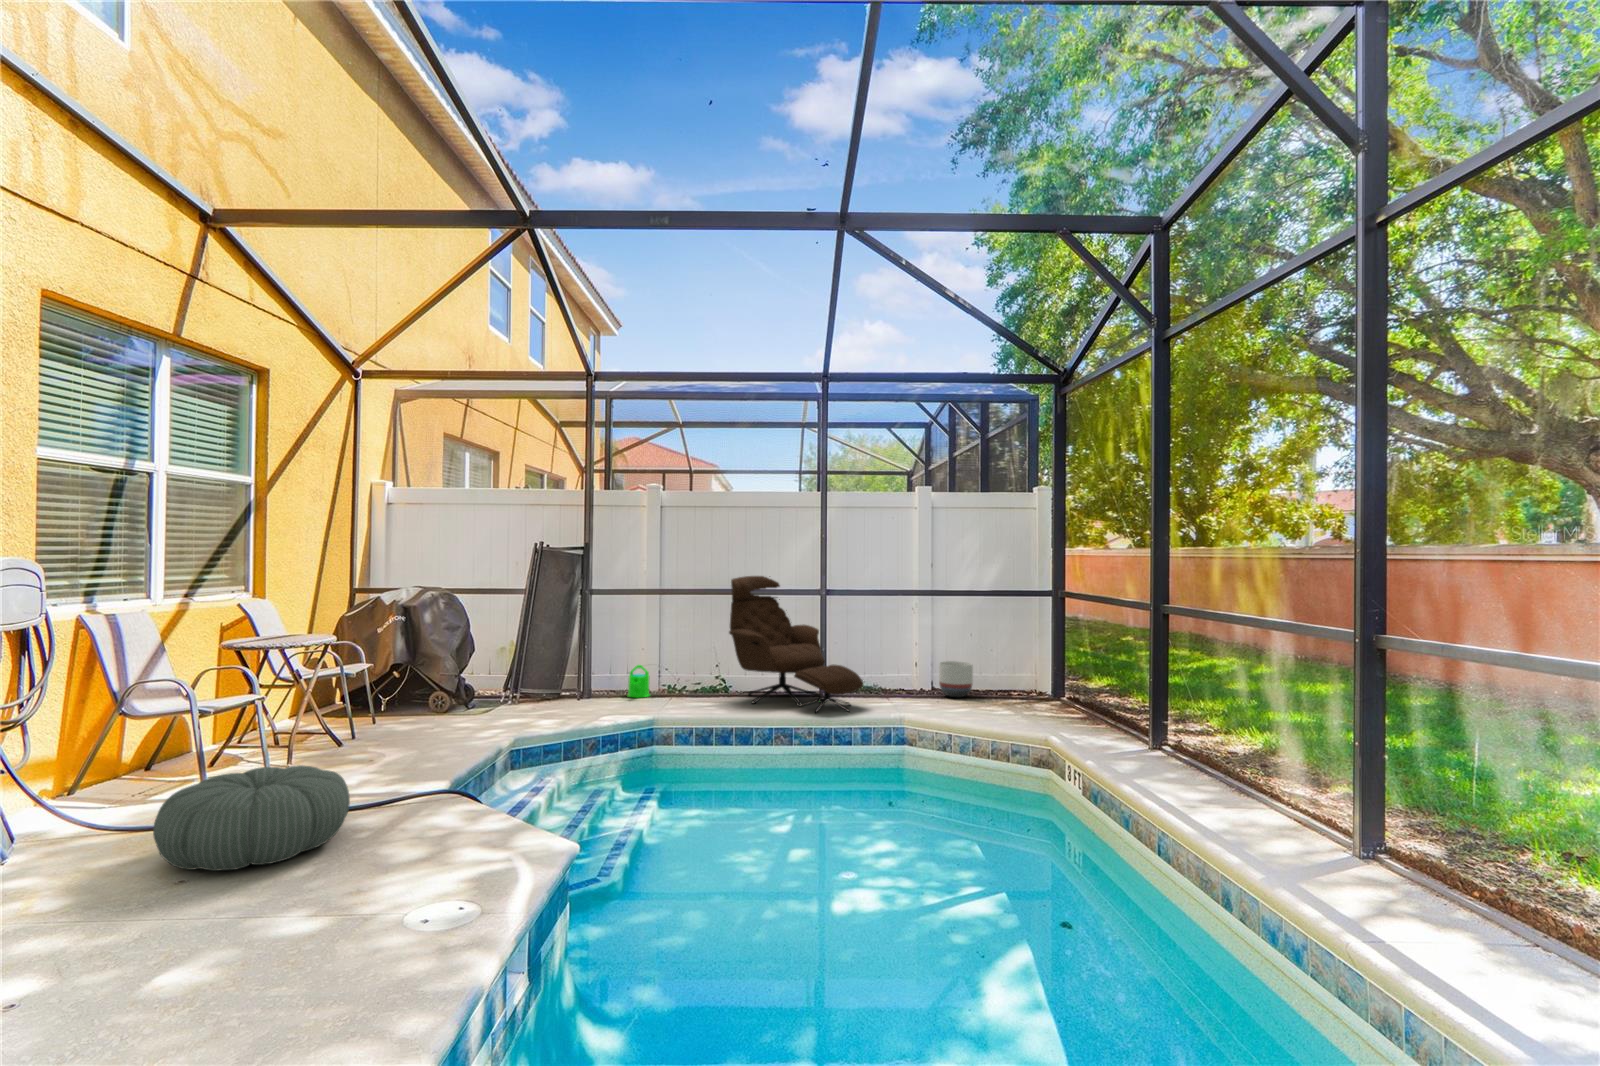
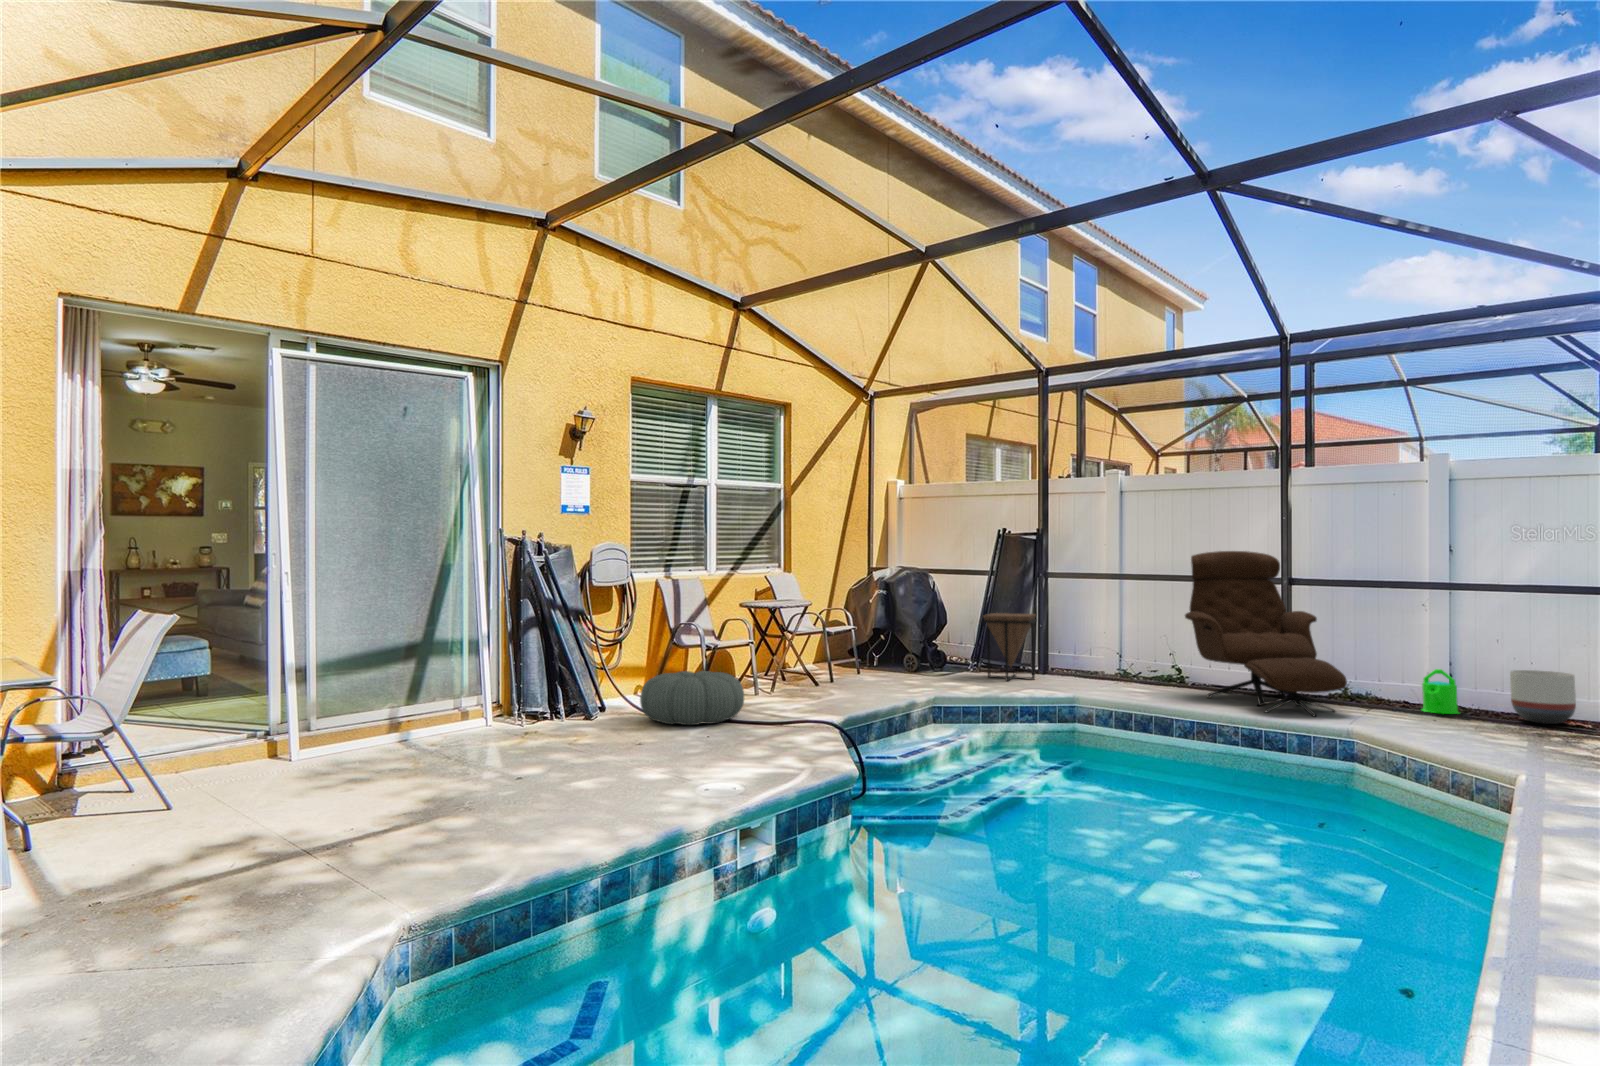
side table: none [530,635,585,708] -> present [983,613,1036,681]
watering can: present [628,665,649,698] -> present [1422,669,1459,714]

